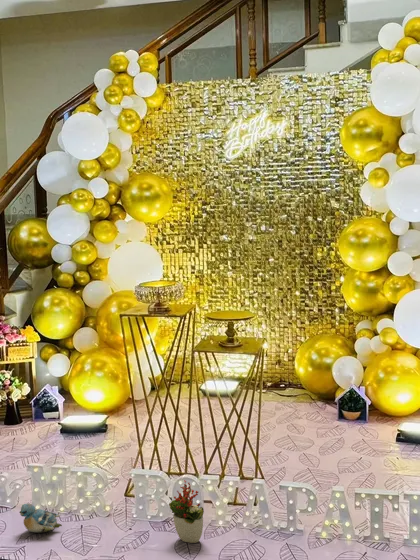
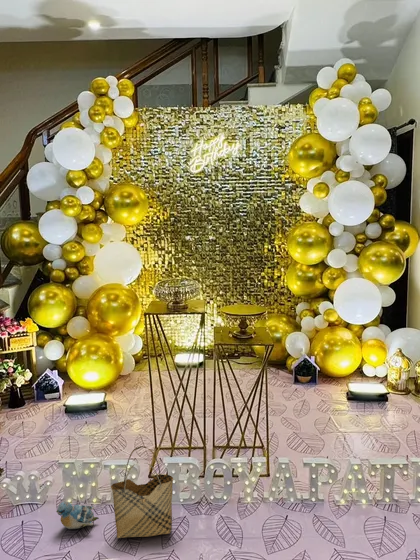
woven basket: none [69,451,135,544] -> present [111,446,173,538]
decorative plant: present [169,480,204,543] -> none [205,466,239,523]

